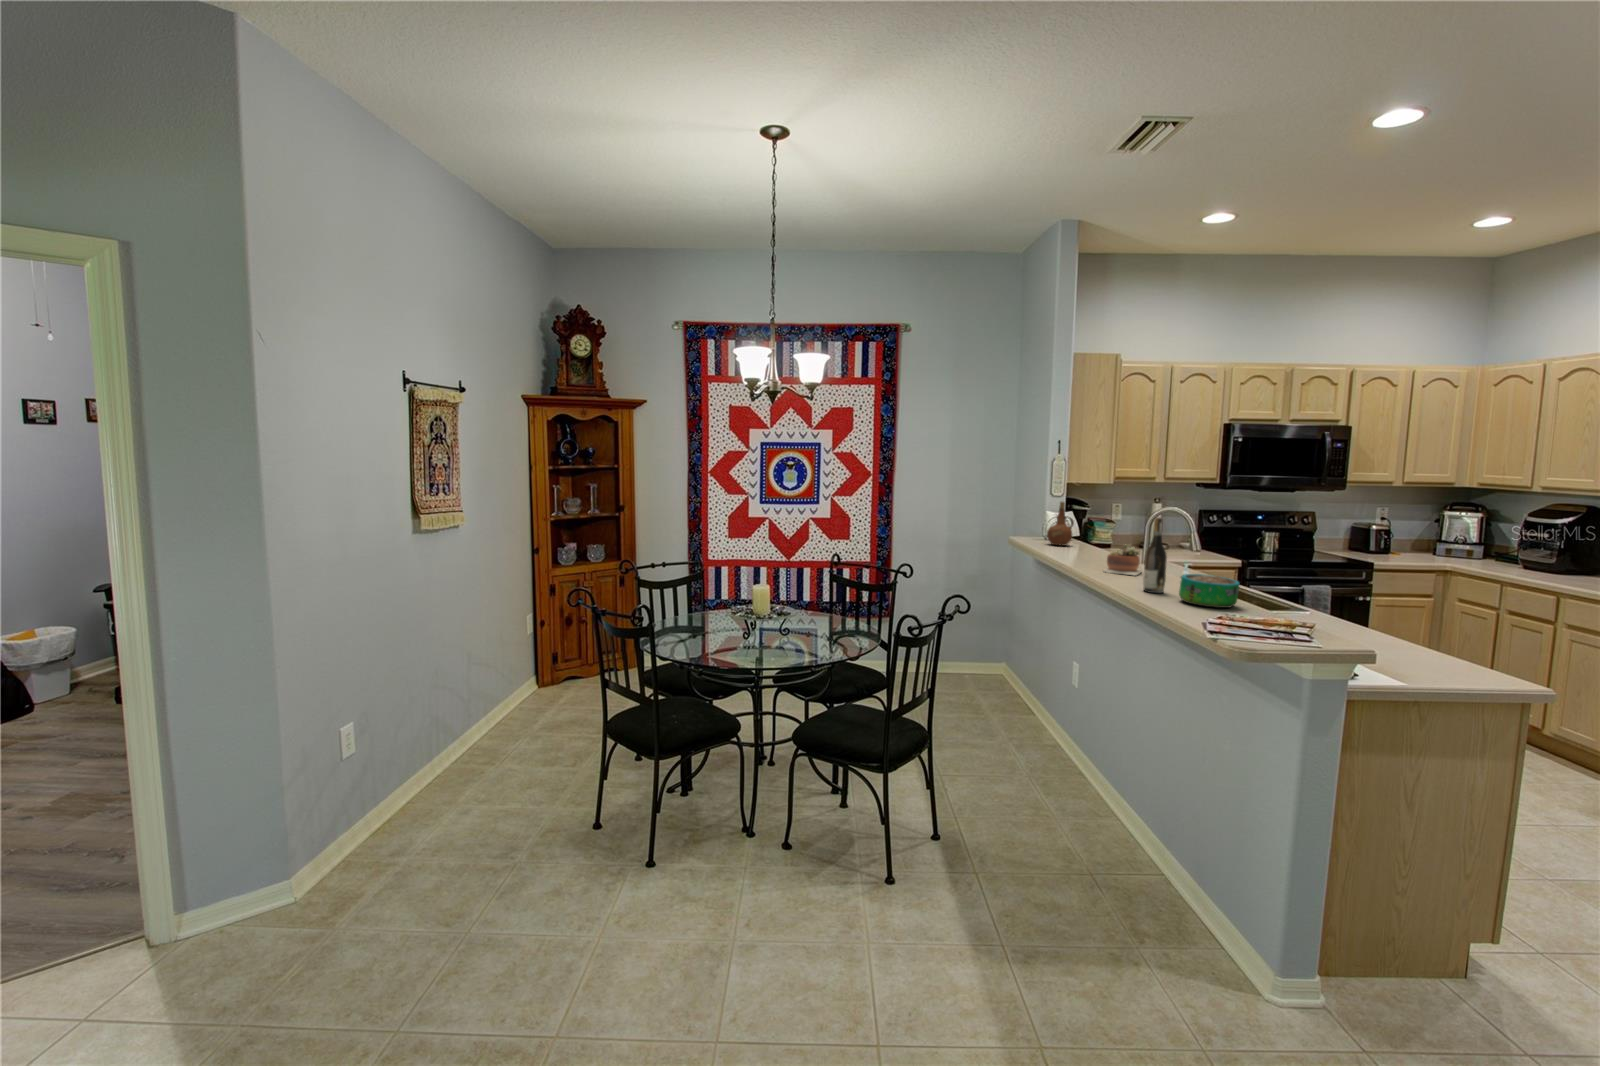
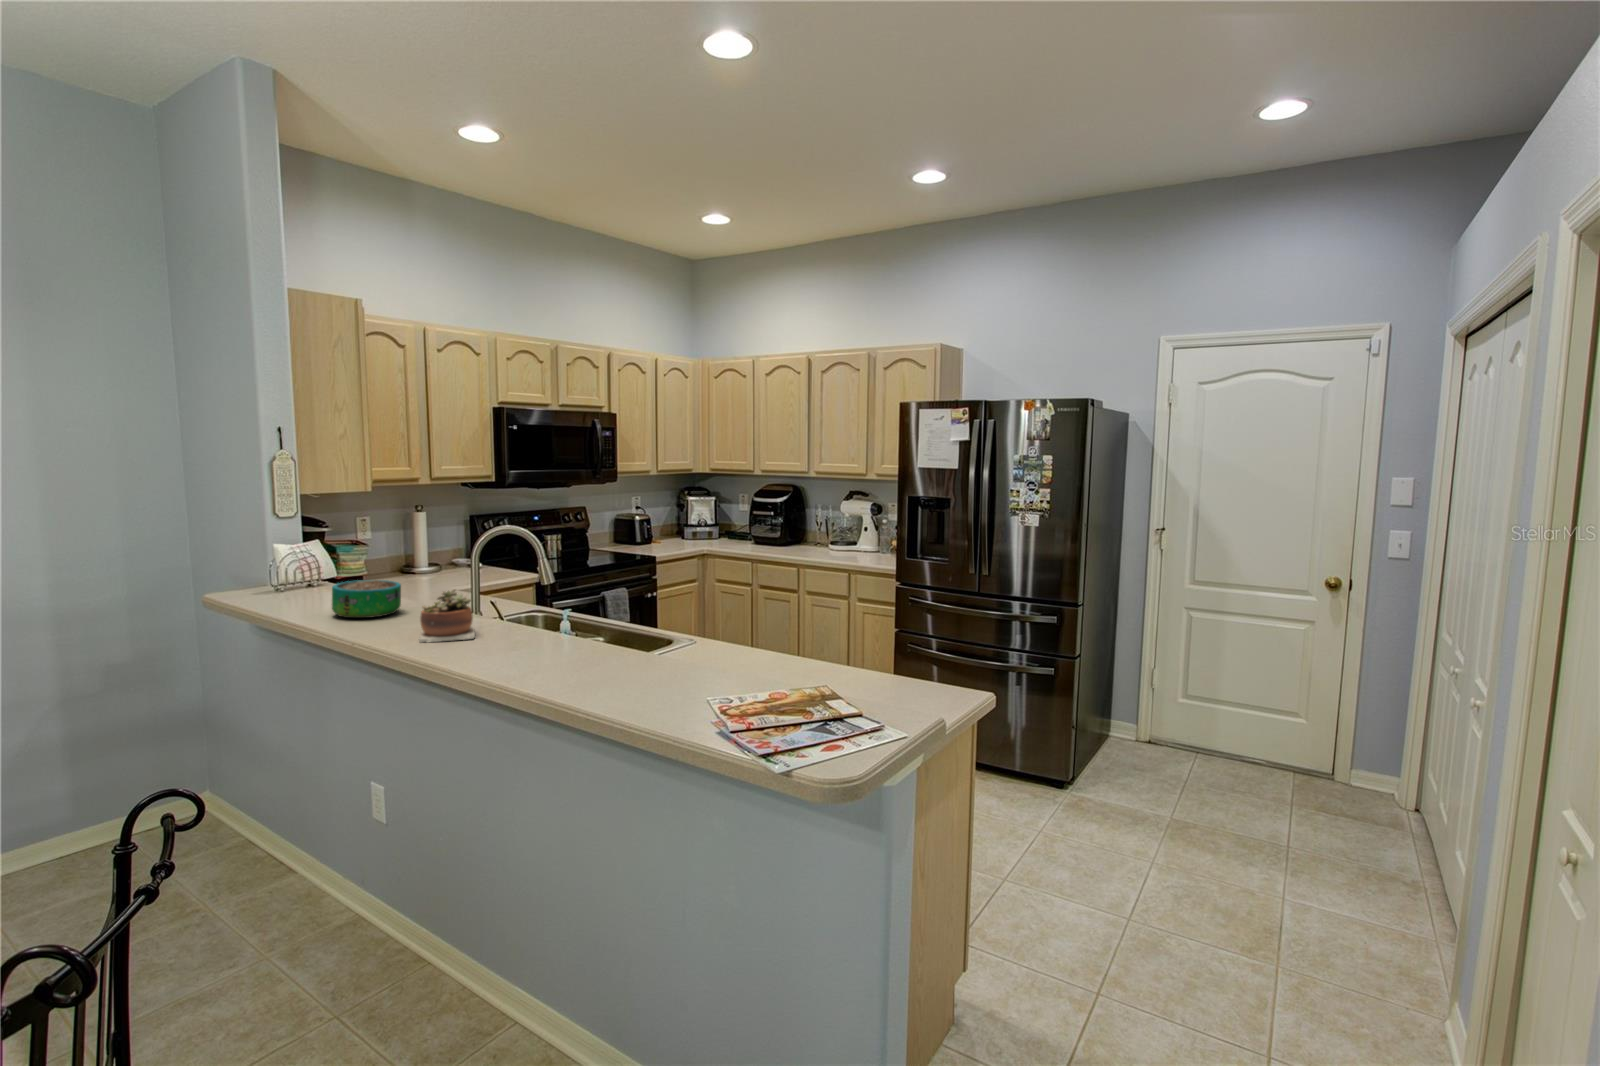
ceramic pitcher: present [1047,502,1074,546] -> none [278,526,325,598]
wine bottle: present [1143,517,1167,593] -> none [513,551,547,673]
decorative bowl: present [1179,574,1240,608] -> present [332,580,401,618]

